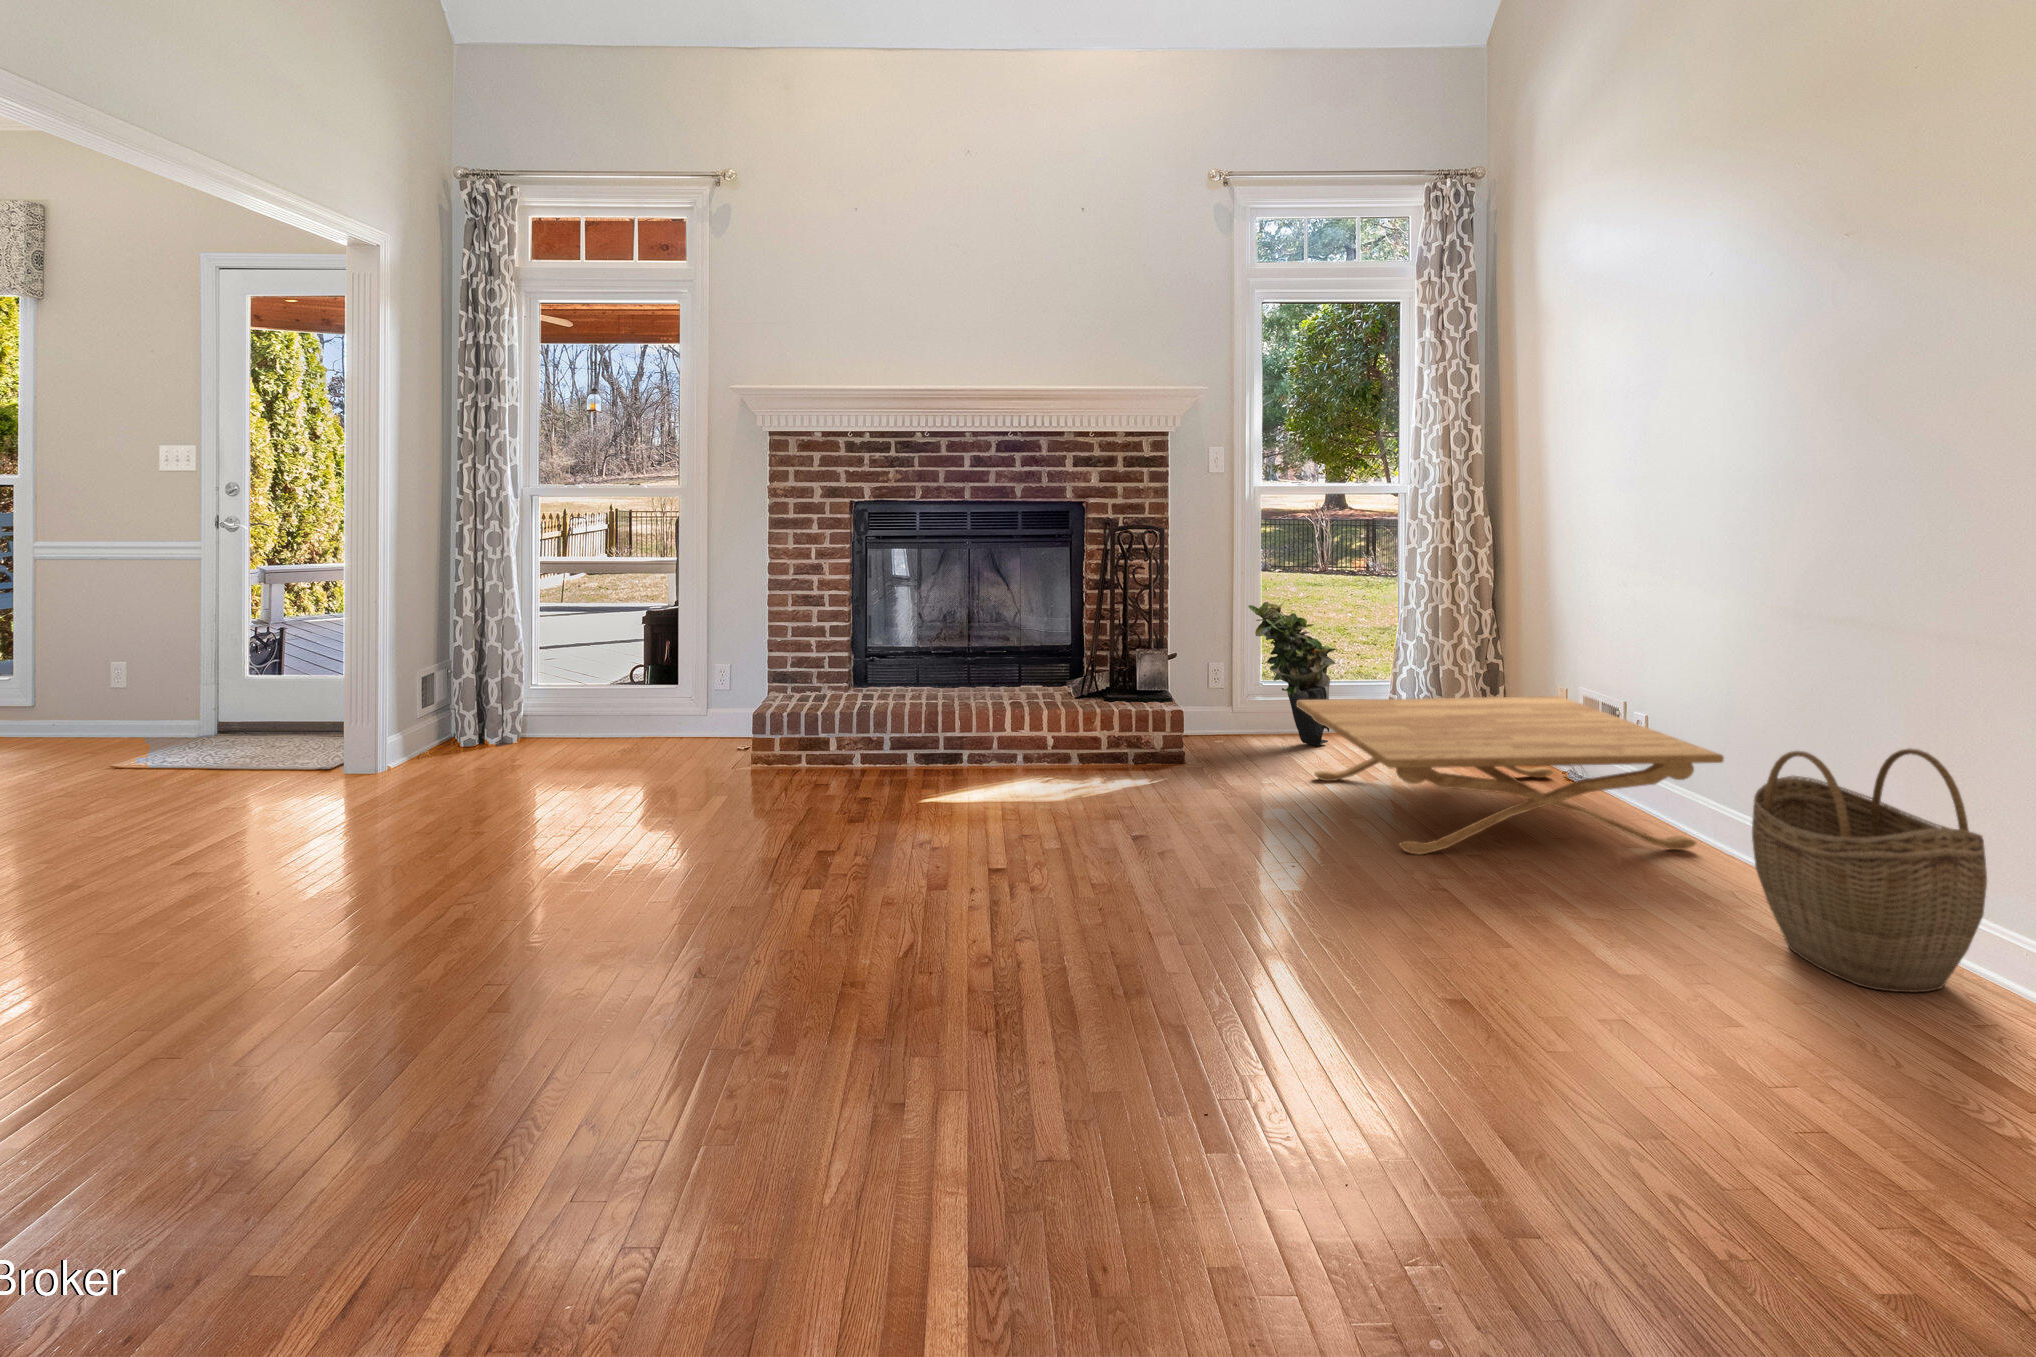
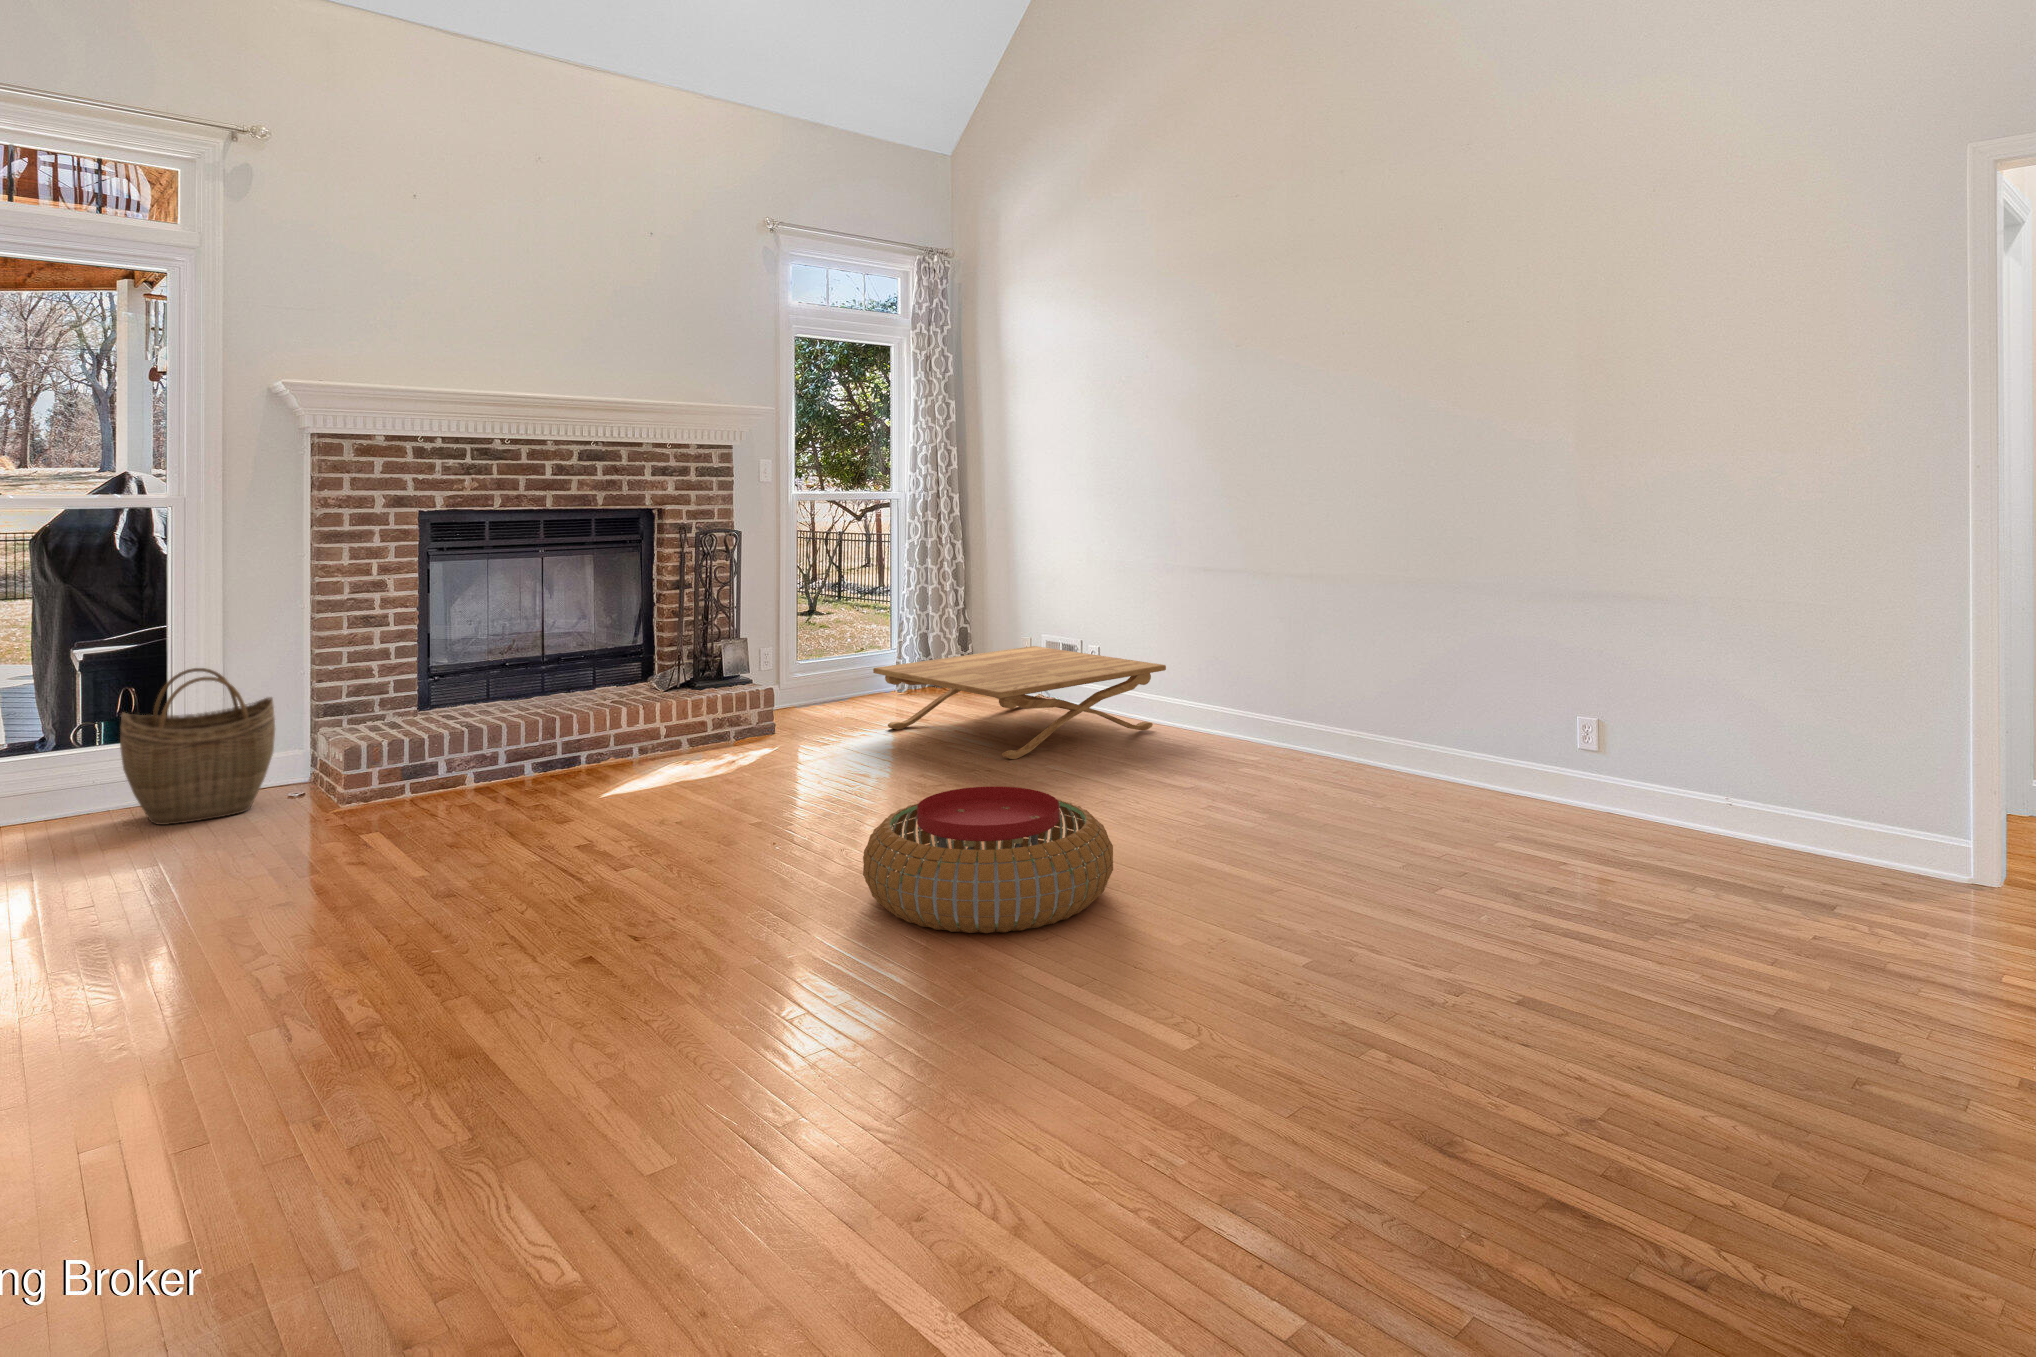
potted plant: present [1248,602,1337,746] -> none [796,590,871,709]
woven basket: present [1752,748,1987,992] -> present [120,668,275,825]
pouf: none [915,897,1277,1148] -> present [863,786,1113,933]

